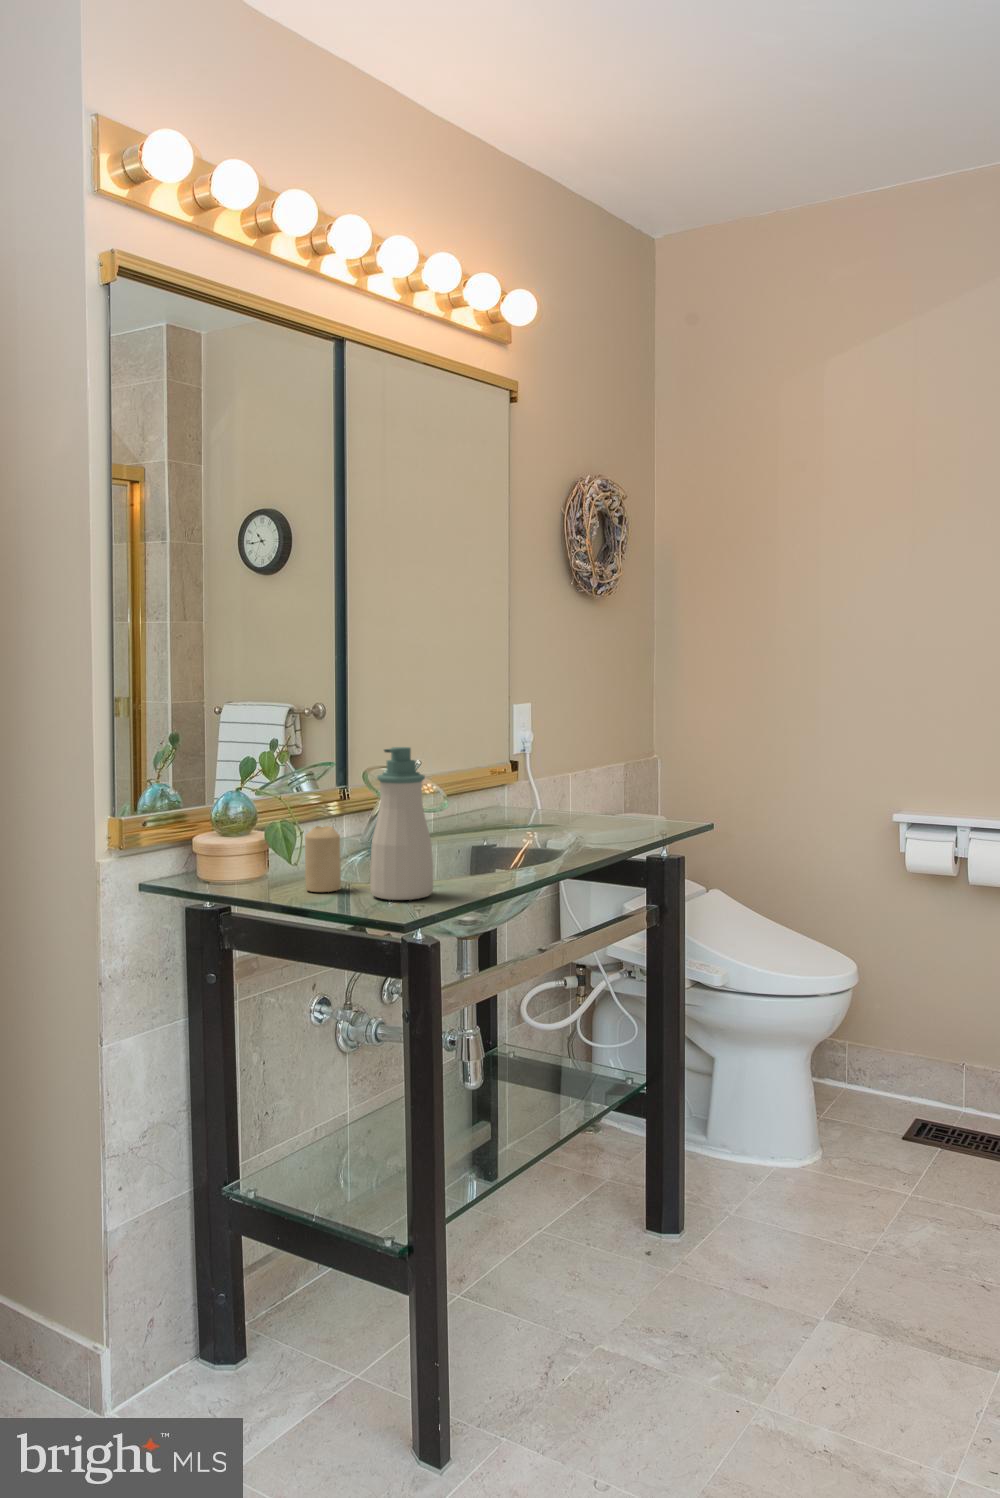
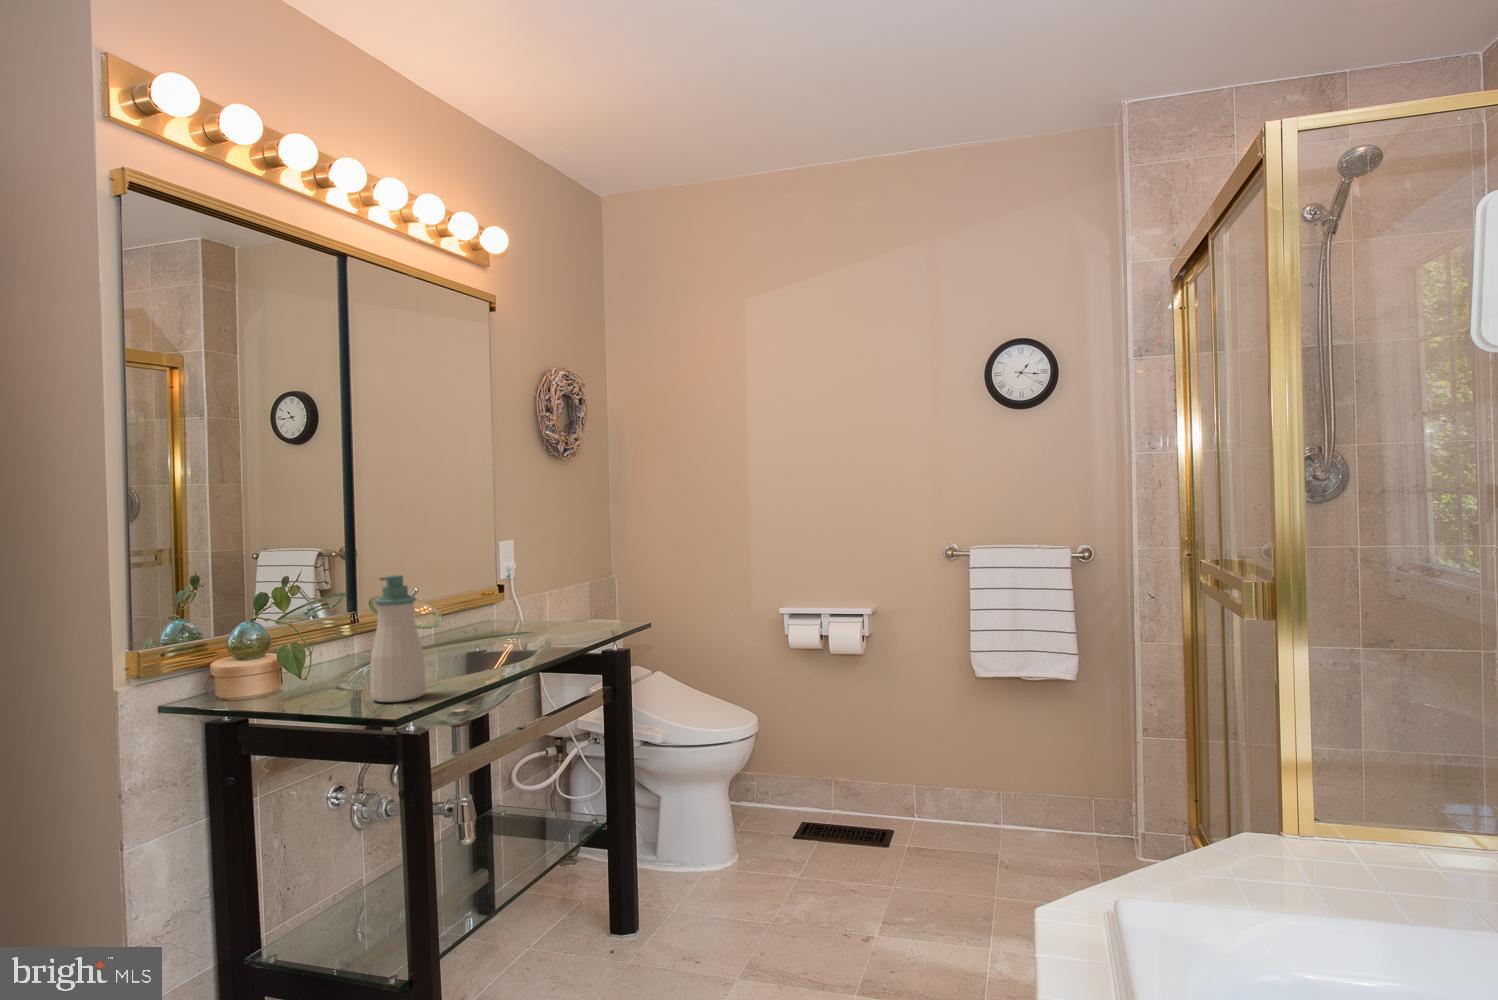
candle: present [305,826,341,892] -> none [312,644,345,700]

